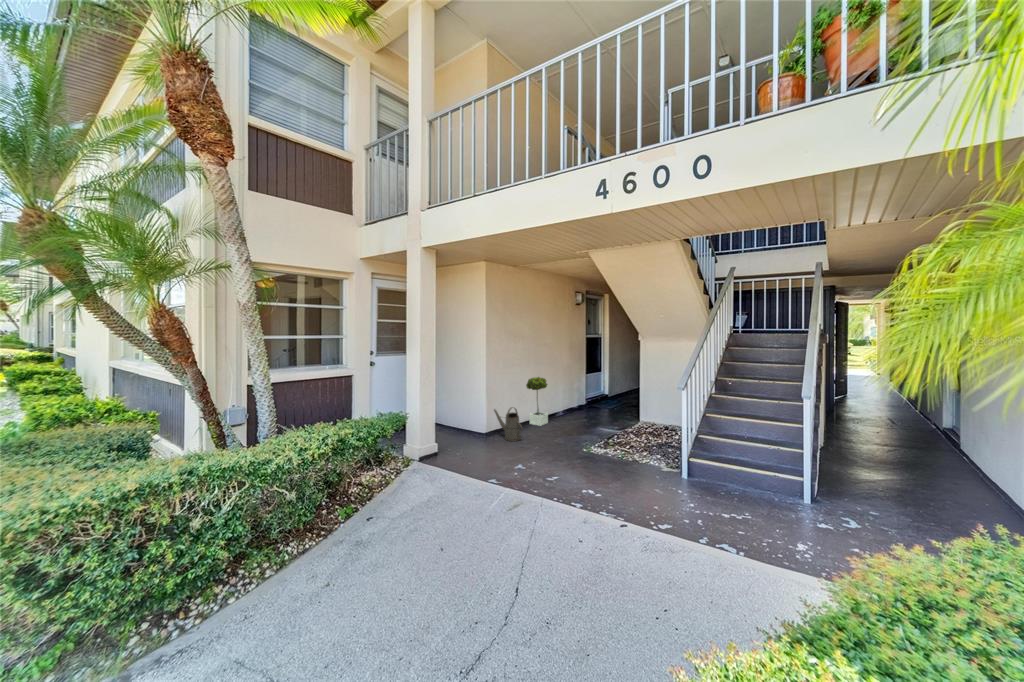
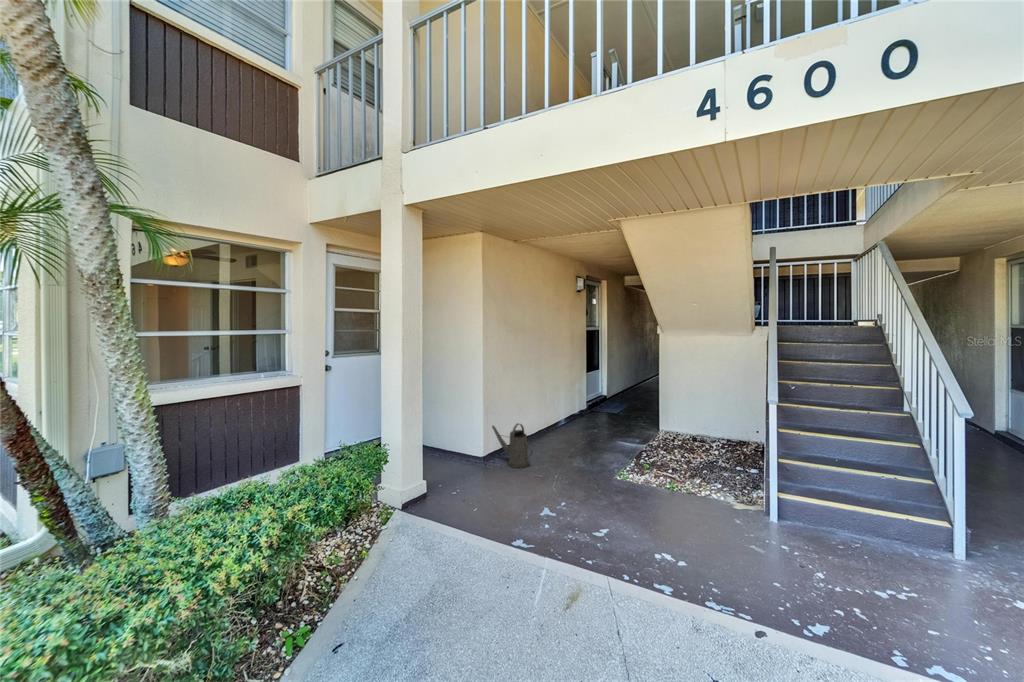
potted tree: present [526,377,548,426] -> none [527,382,554,443]

